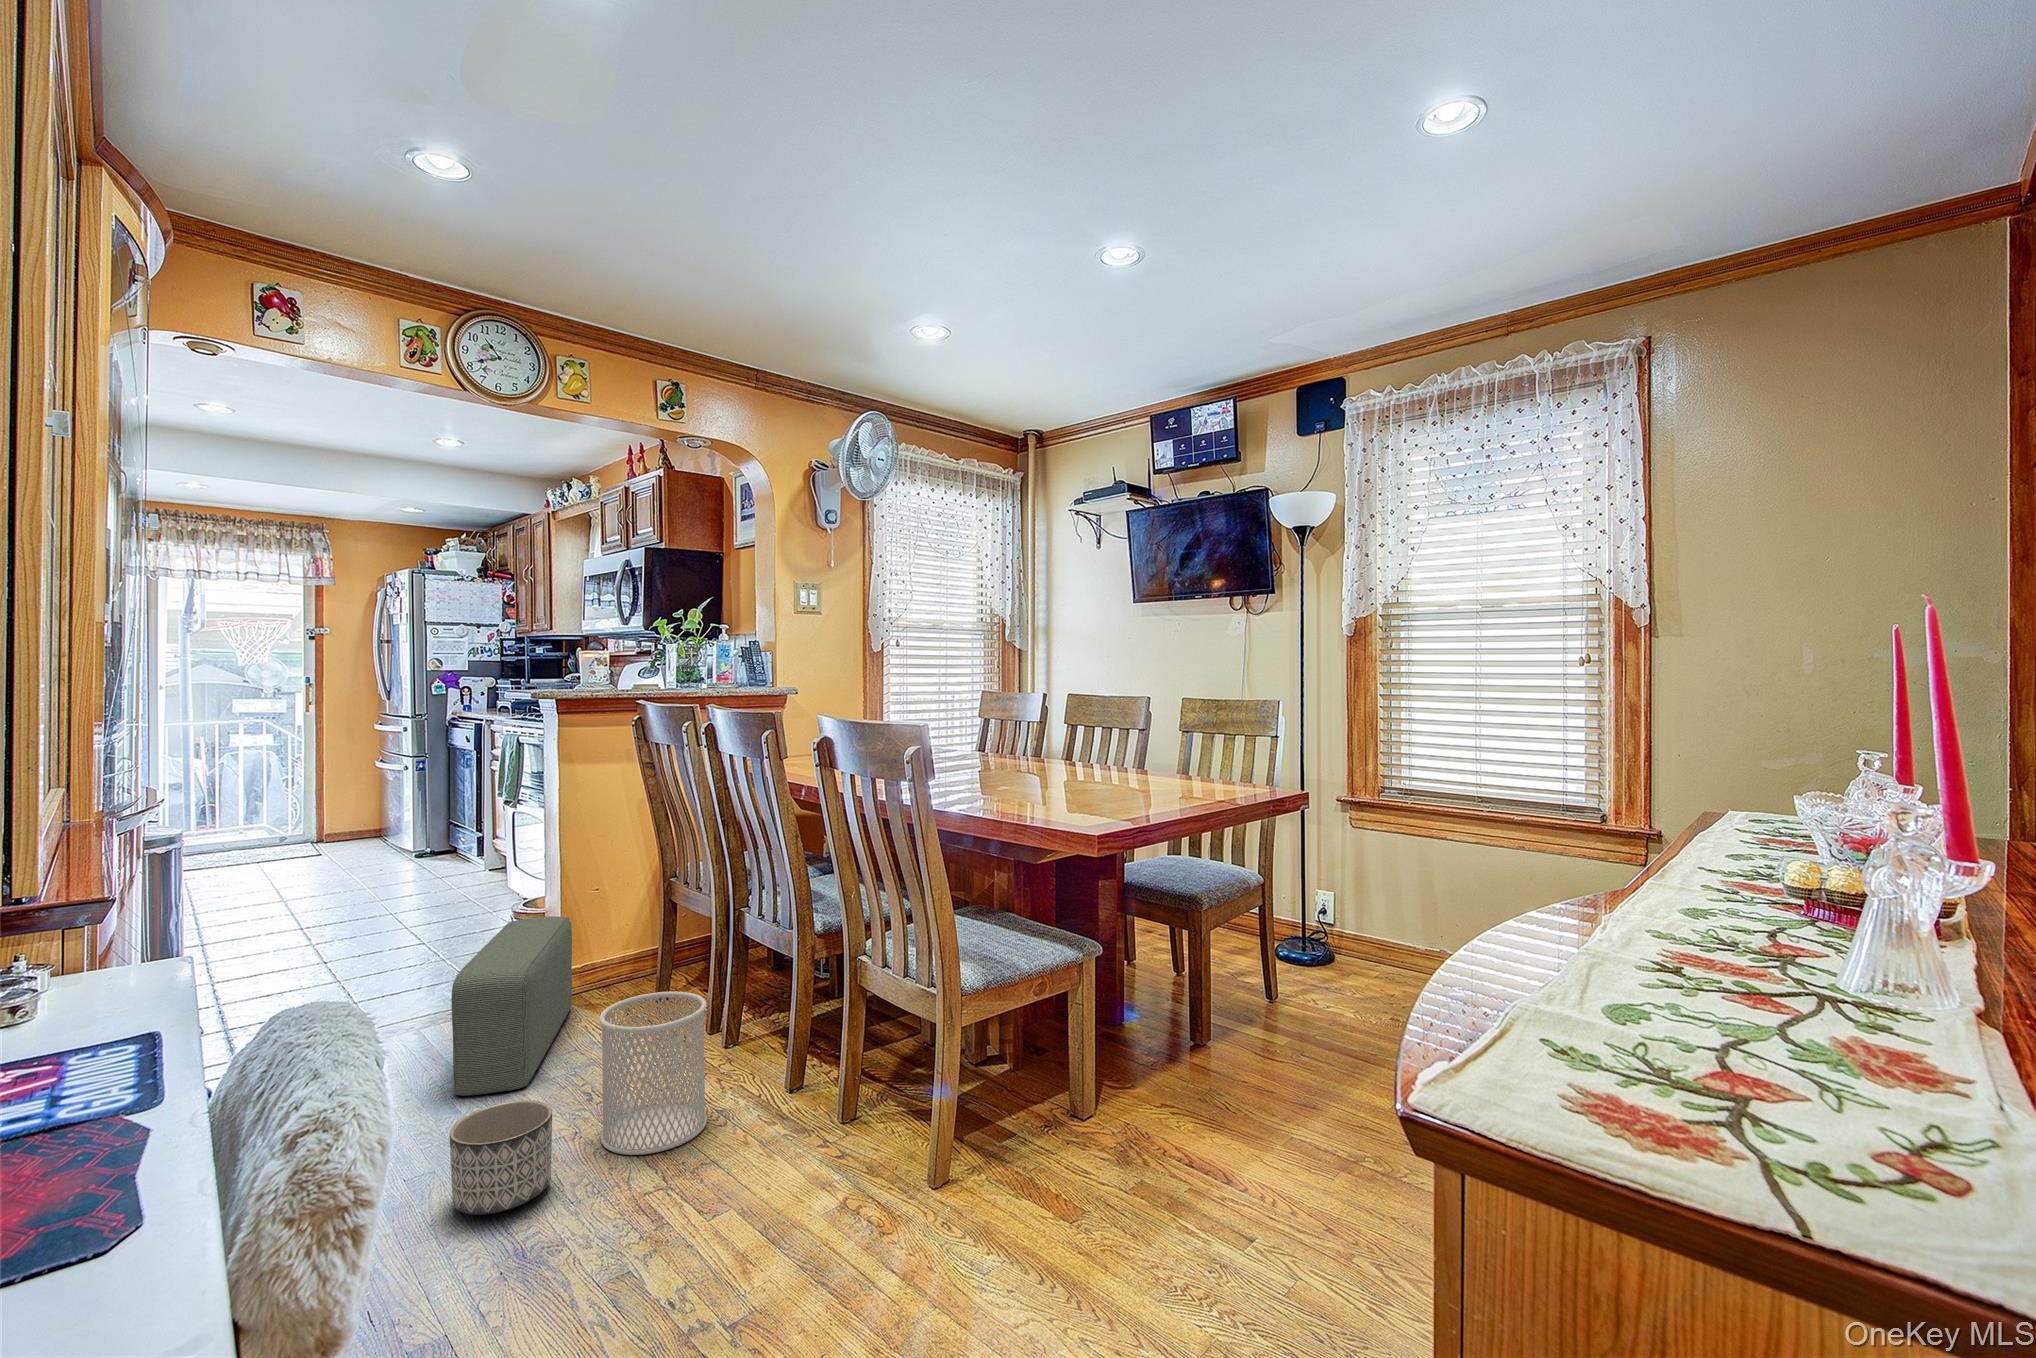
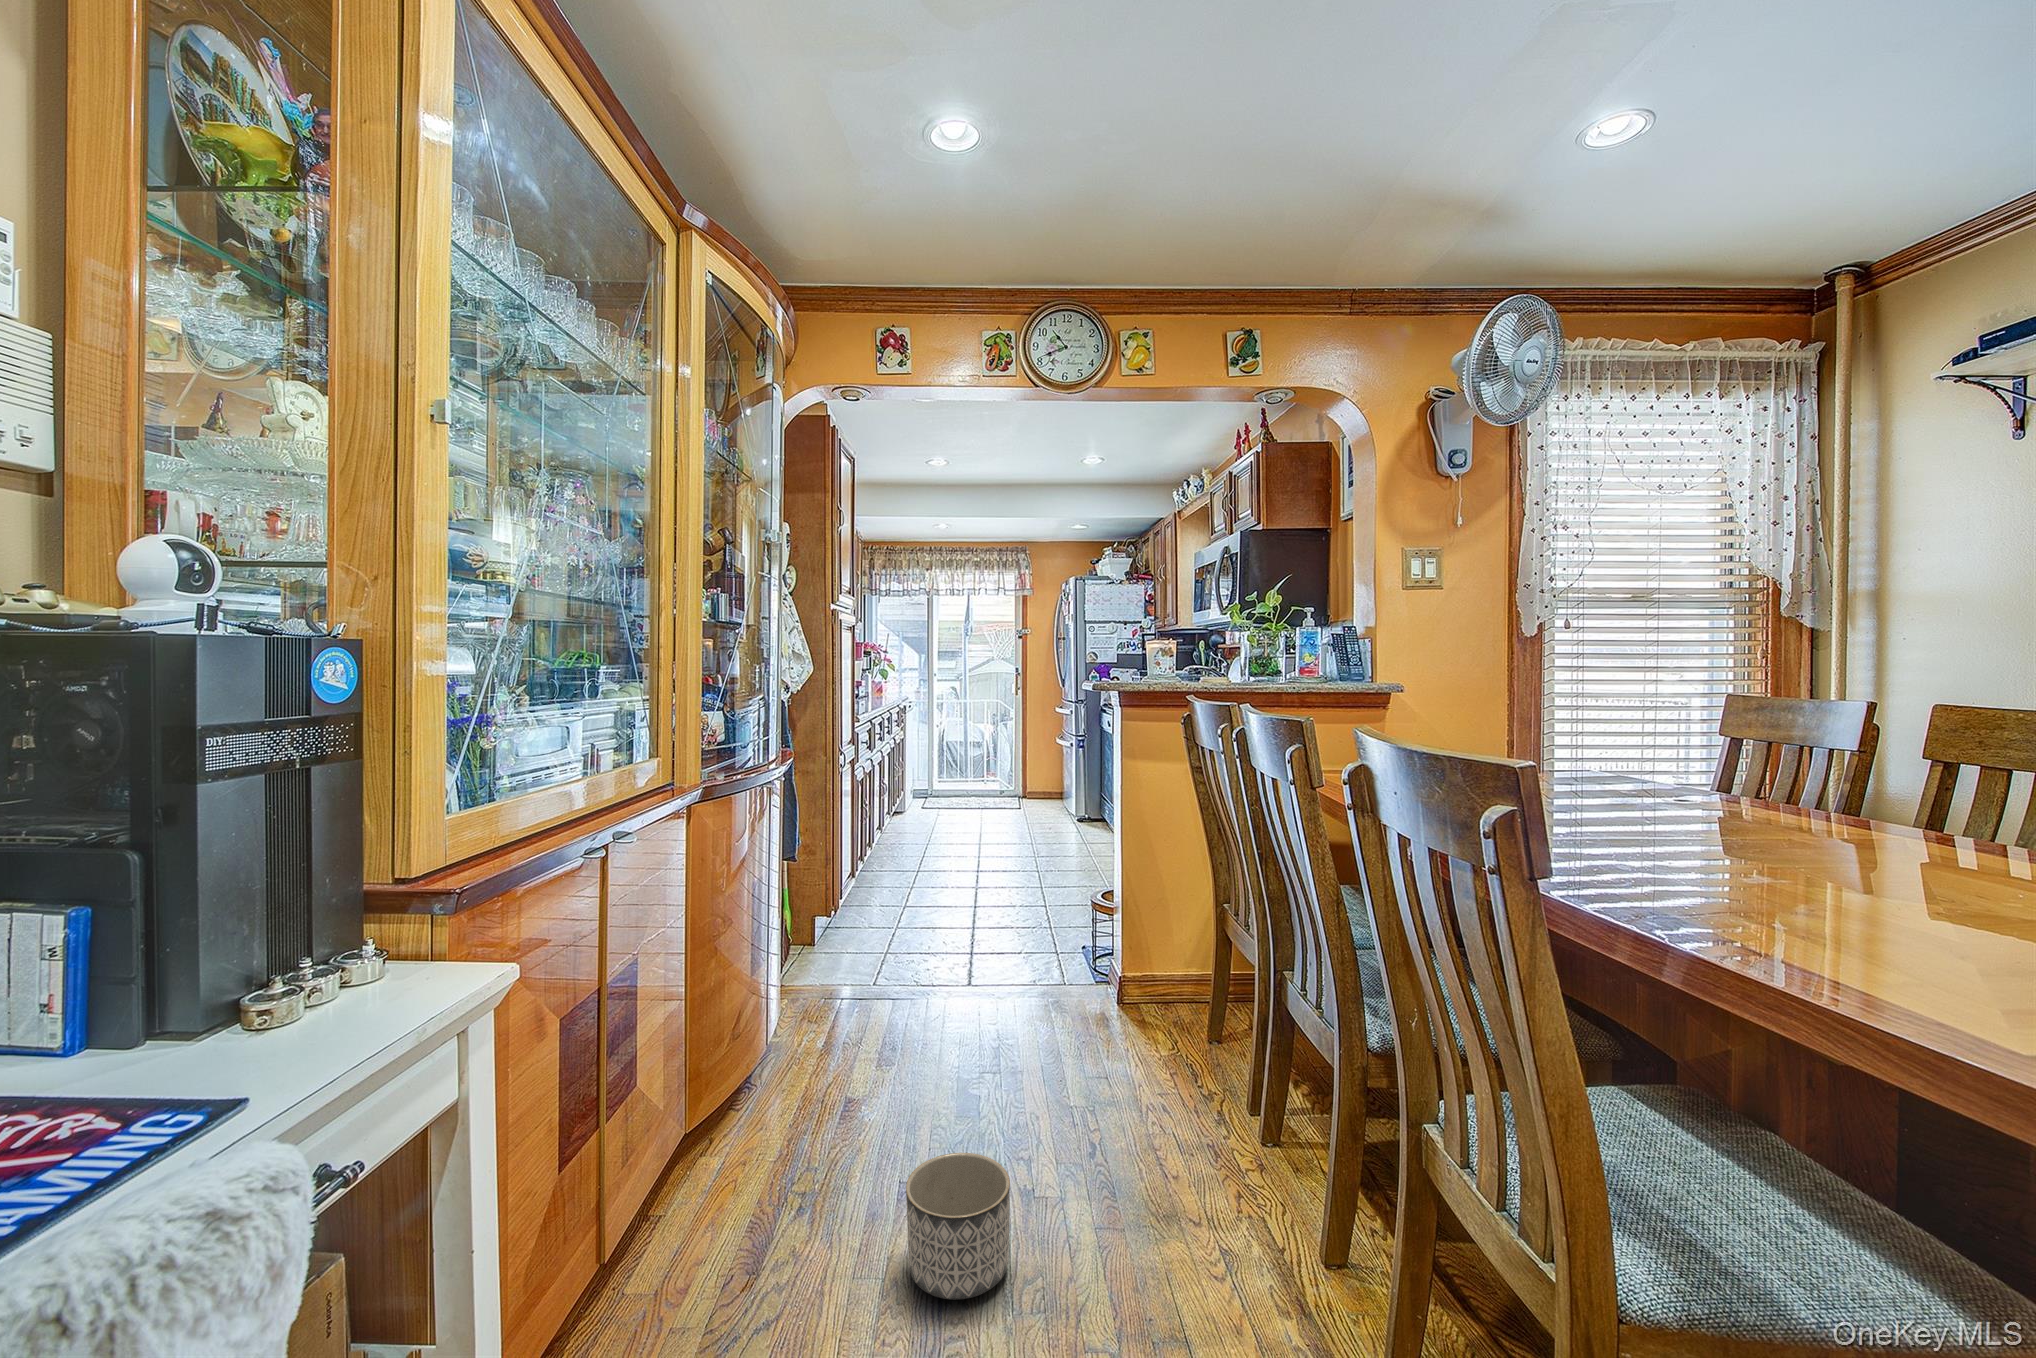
pouf: present [451,916,572,1096] -> none [984,916,1127,1112]
wastebasket: present [599,992,707,1155] -> none [1077,1062,1207,1292]

